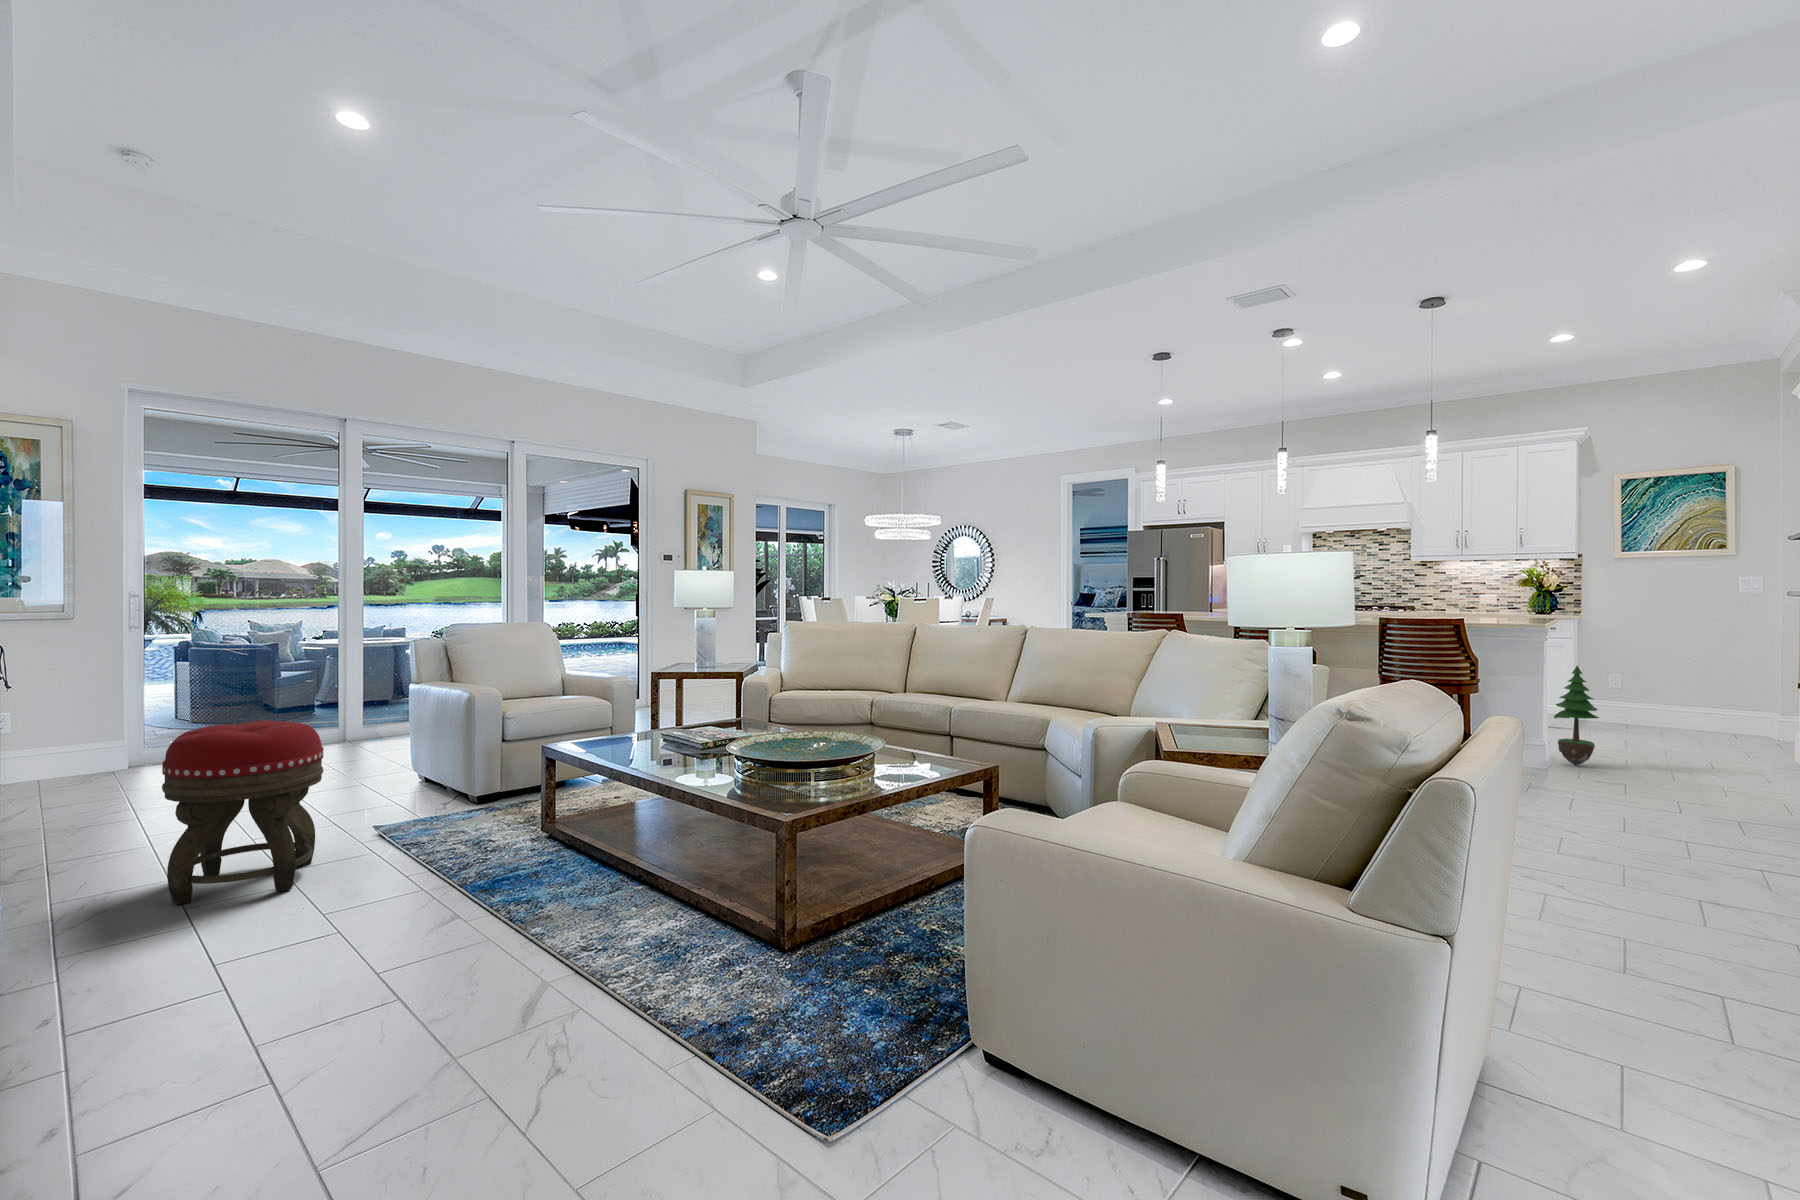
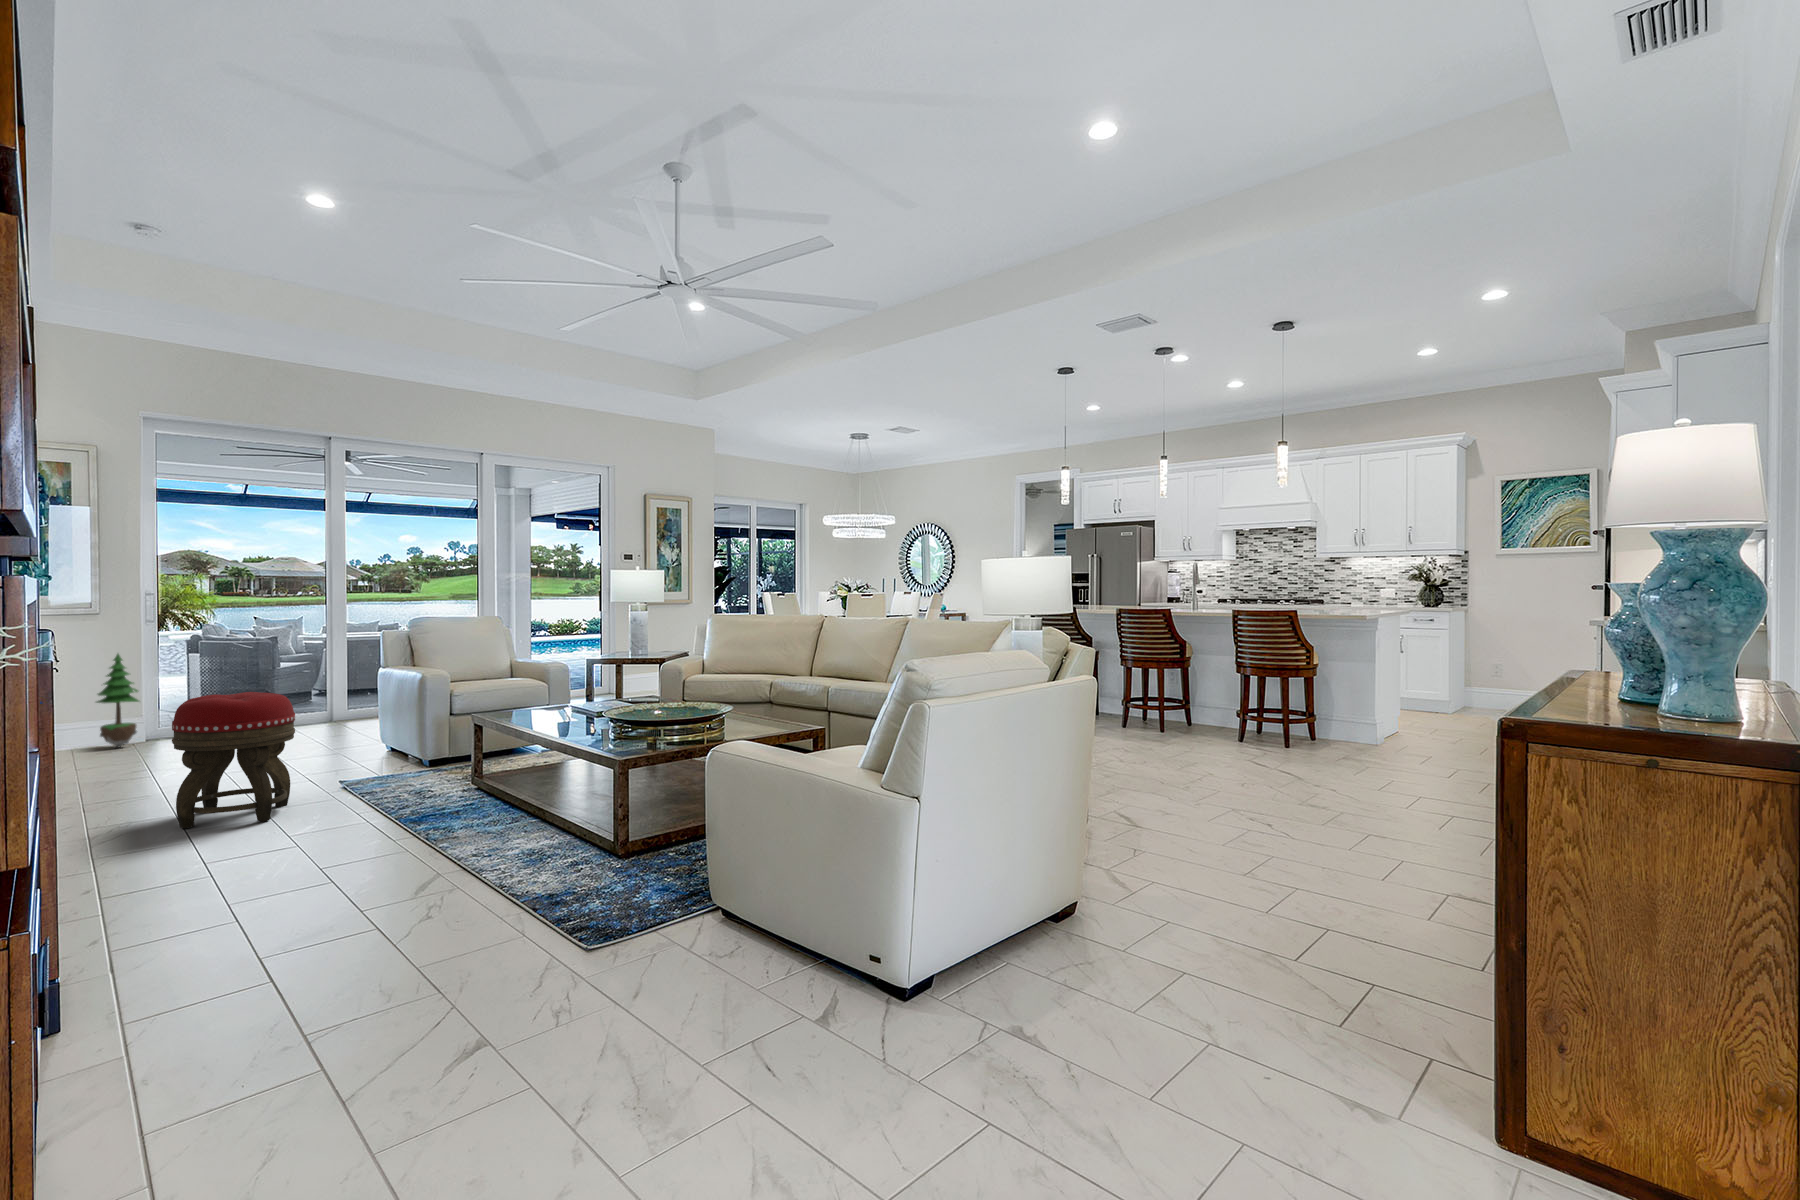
potted tree: present [1554,666,1599,765] -> present [97,654,139,747]

